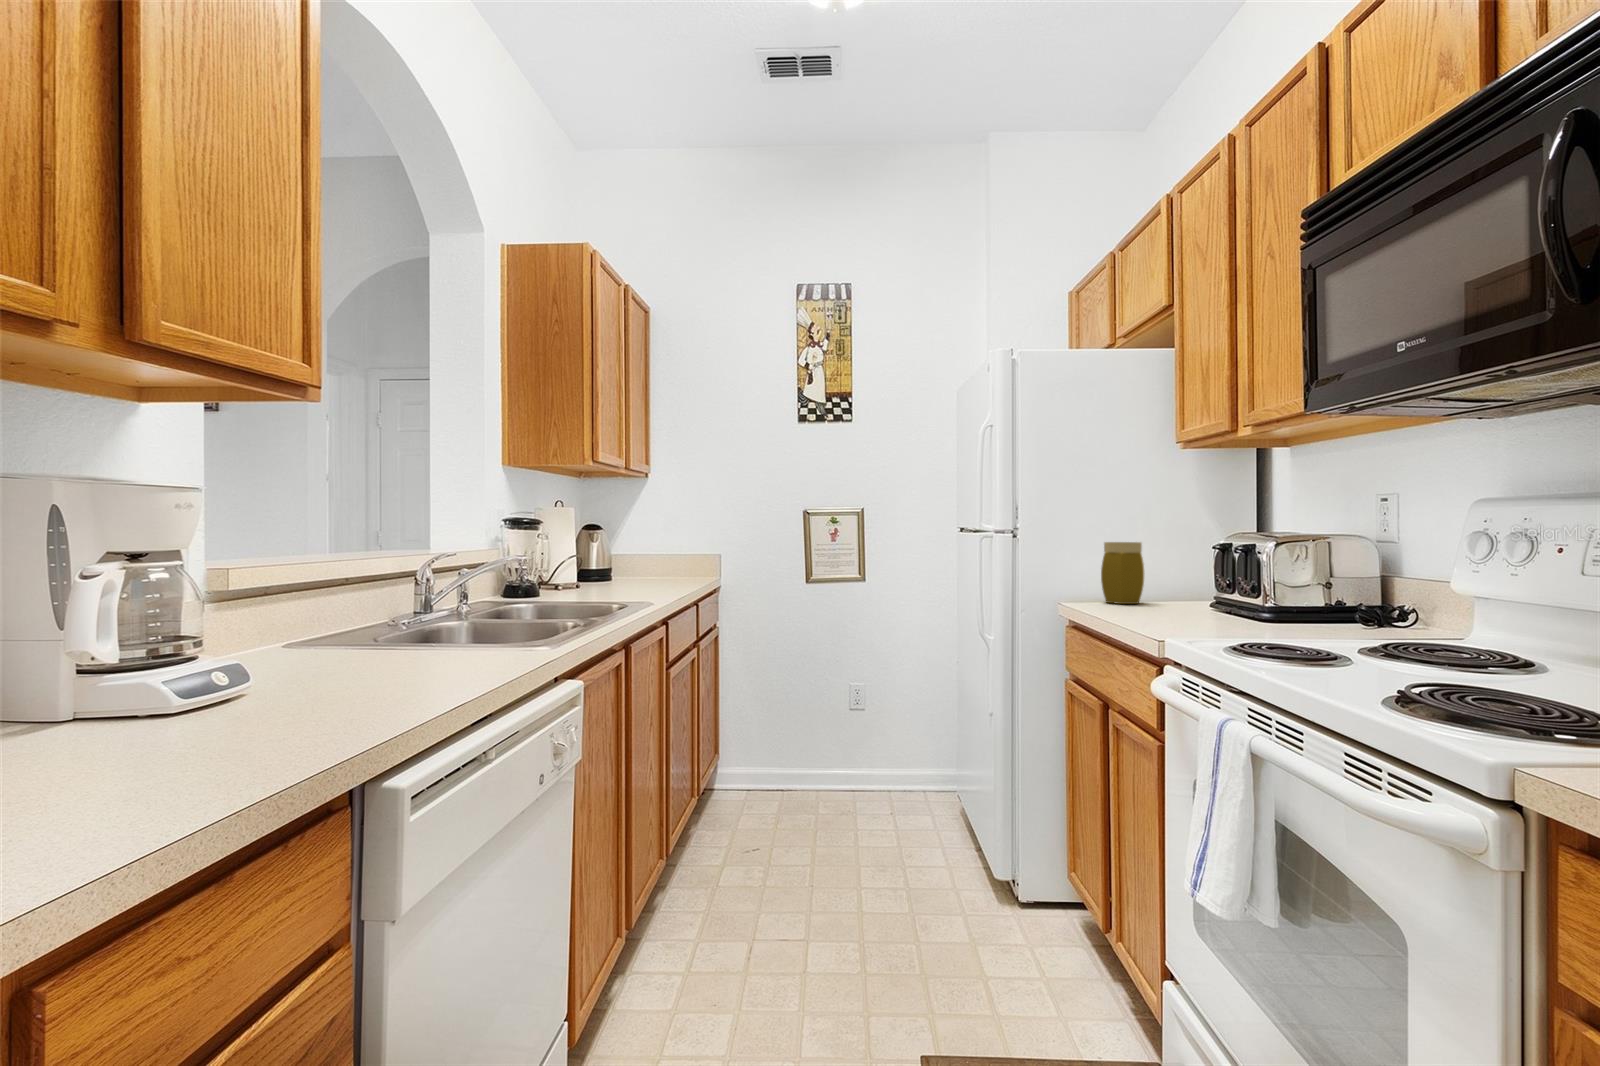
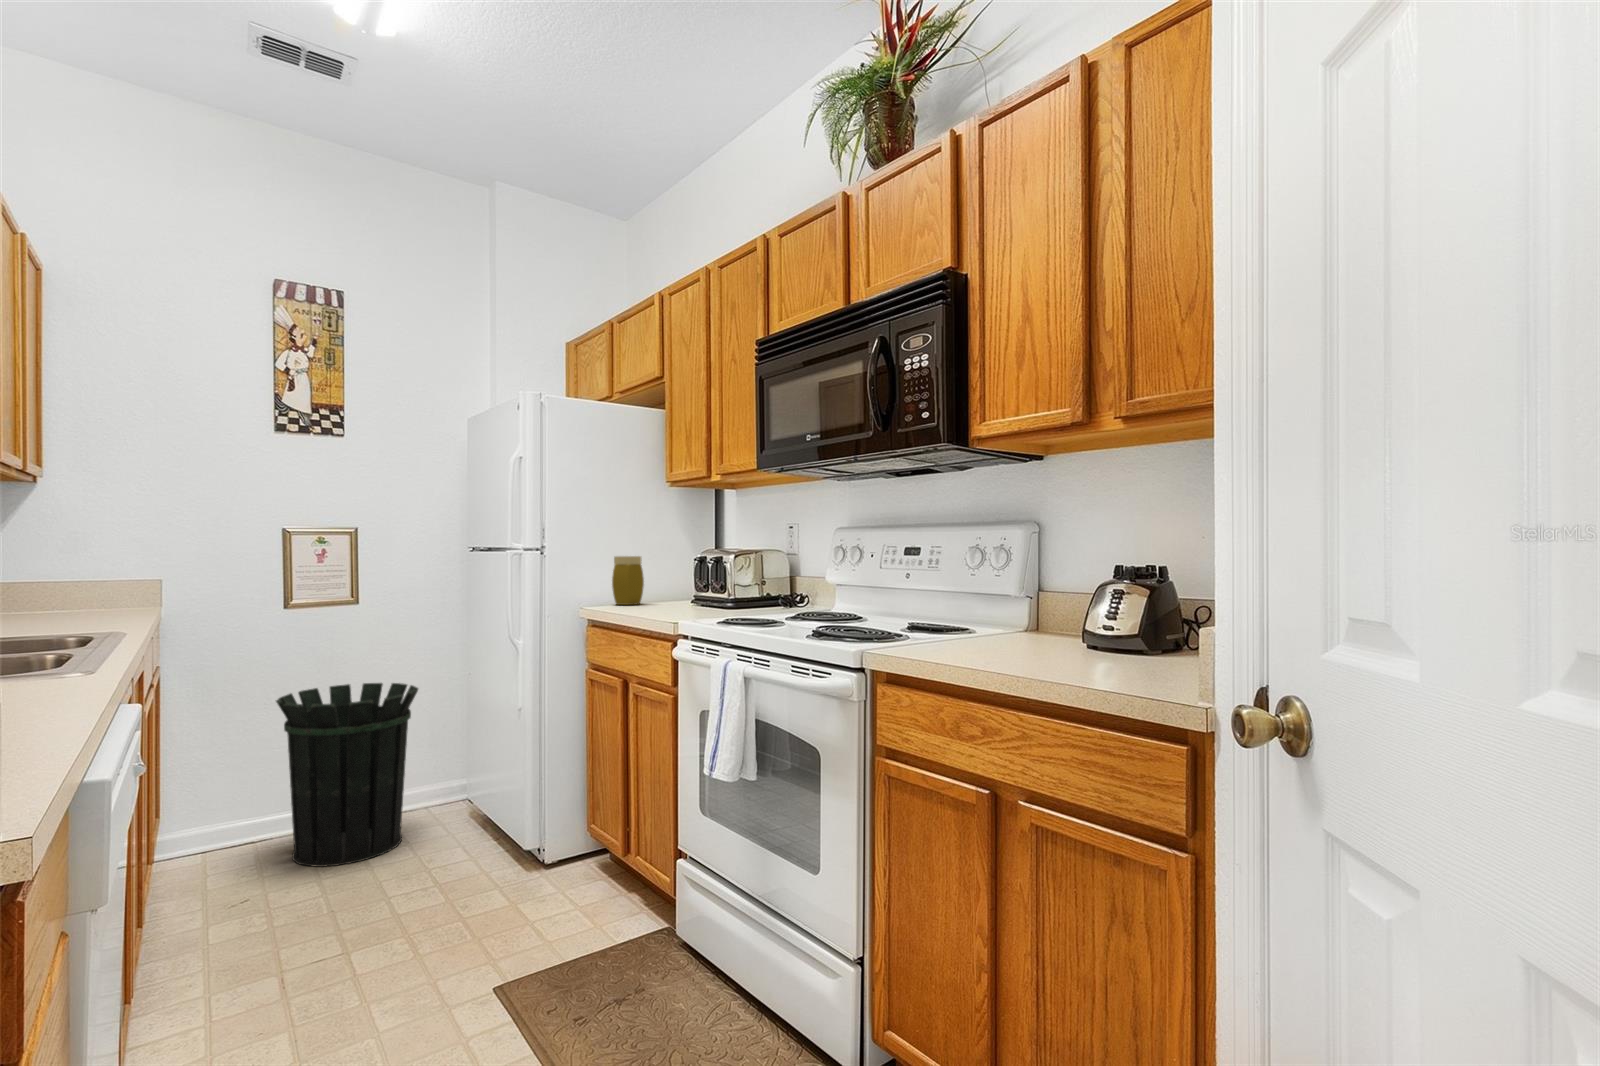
waste bin: none [791,657,909,831] -> present [276,683,418,867]

